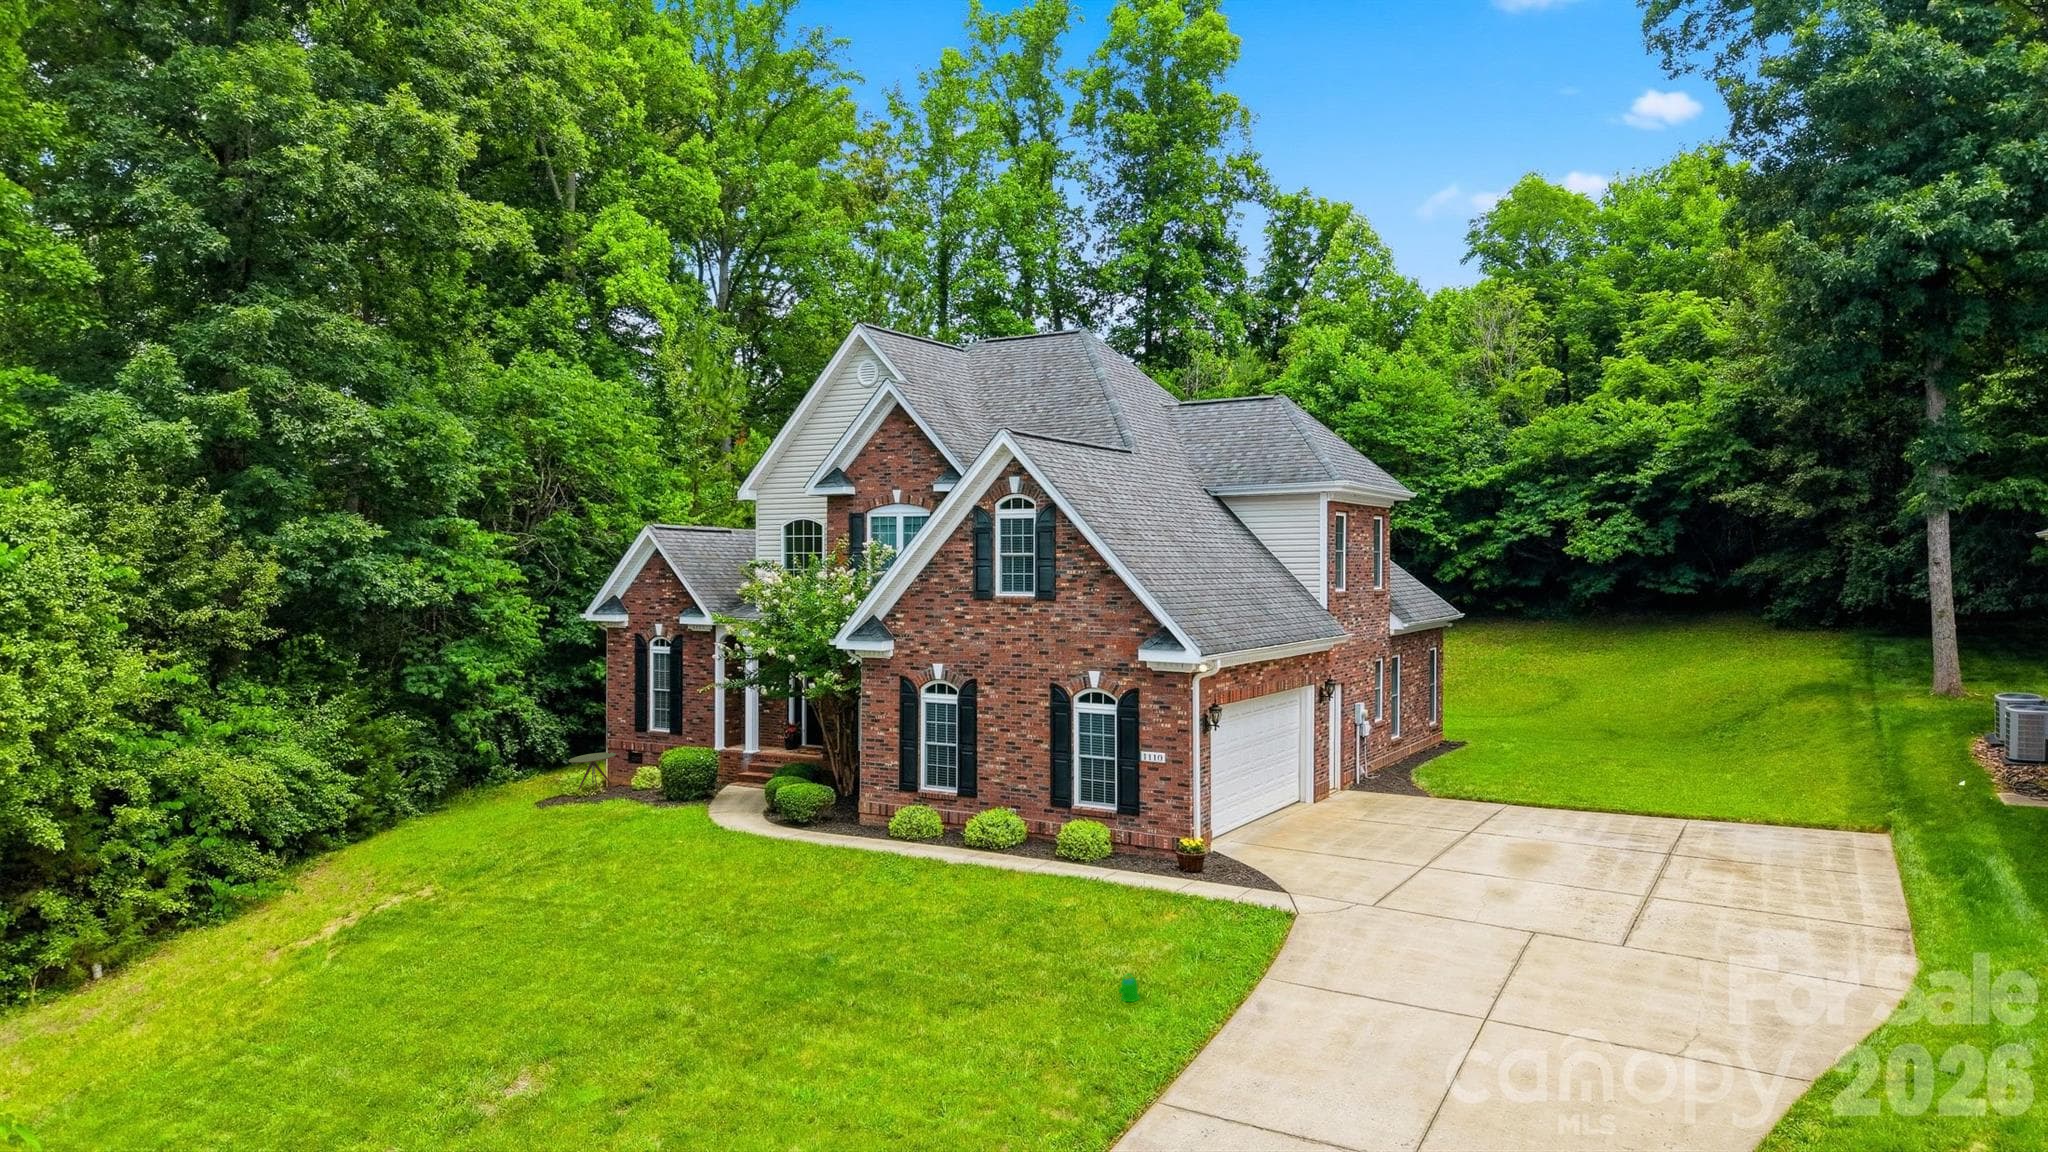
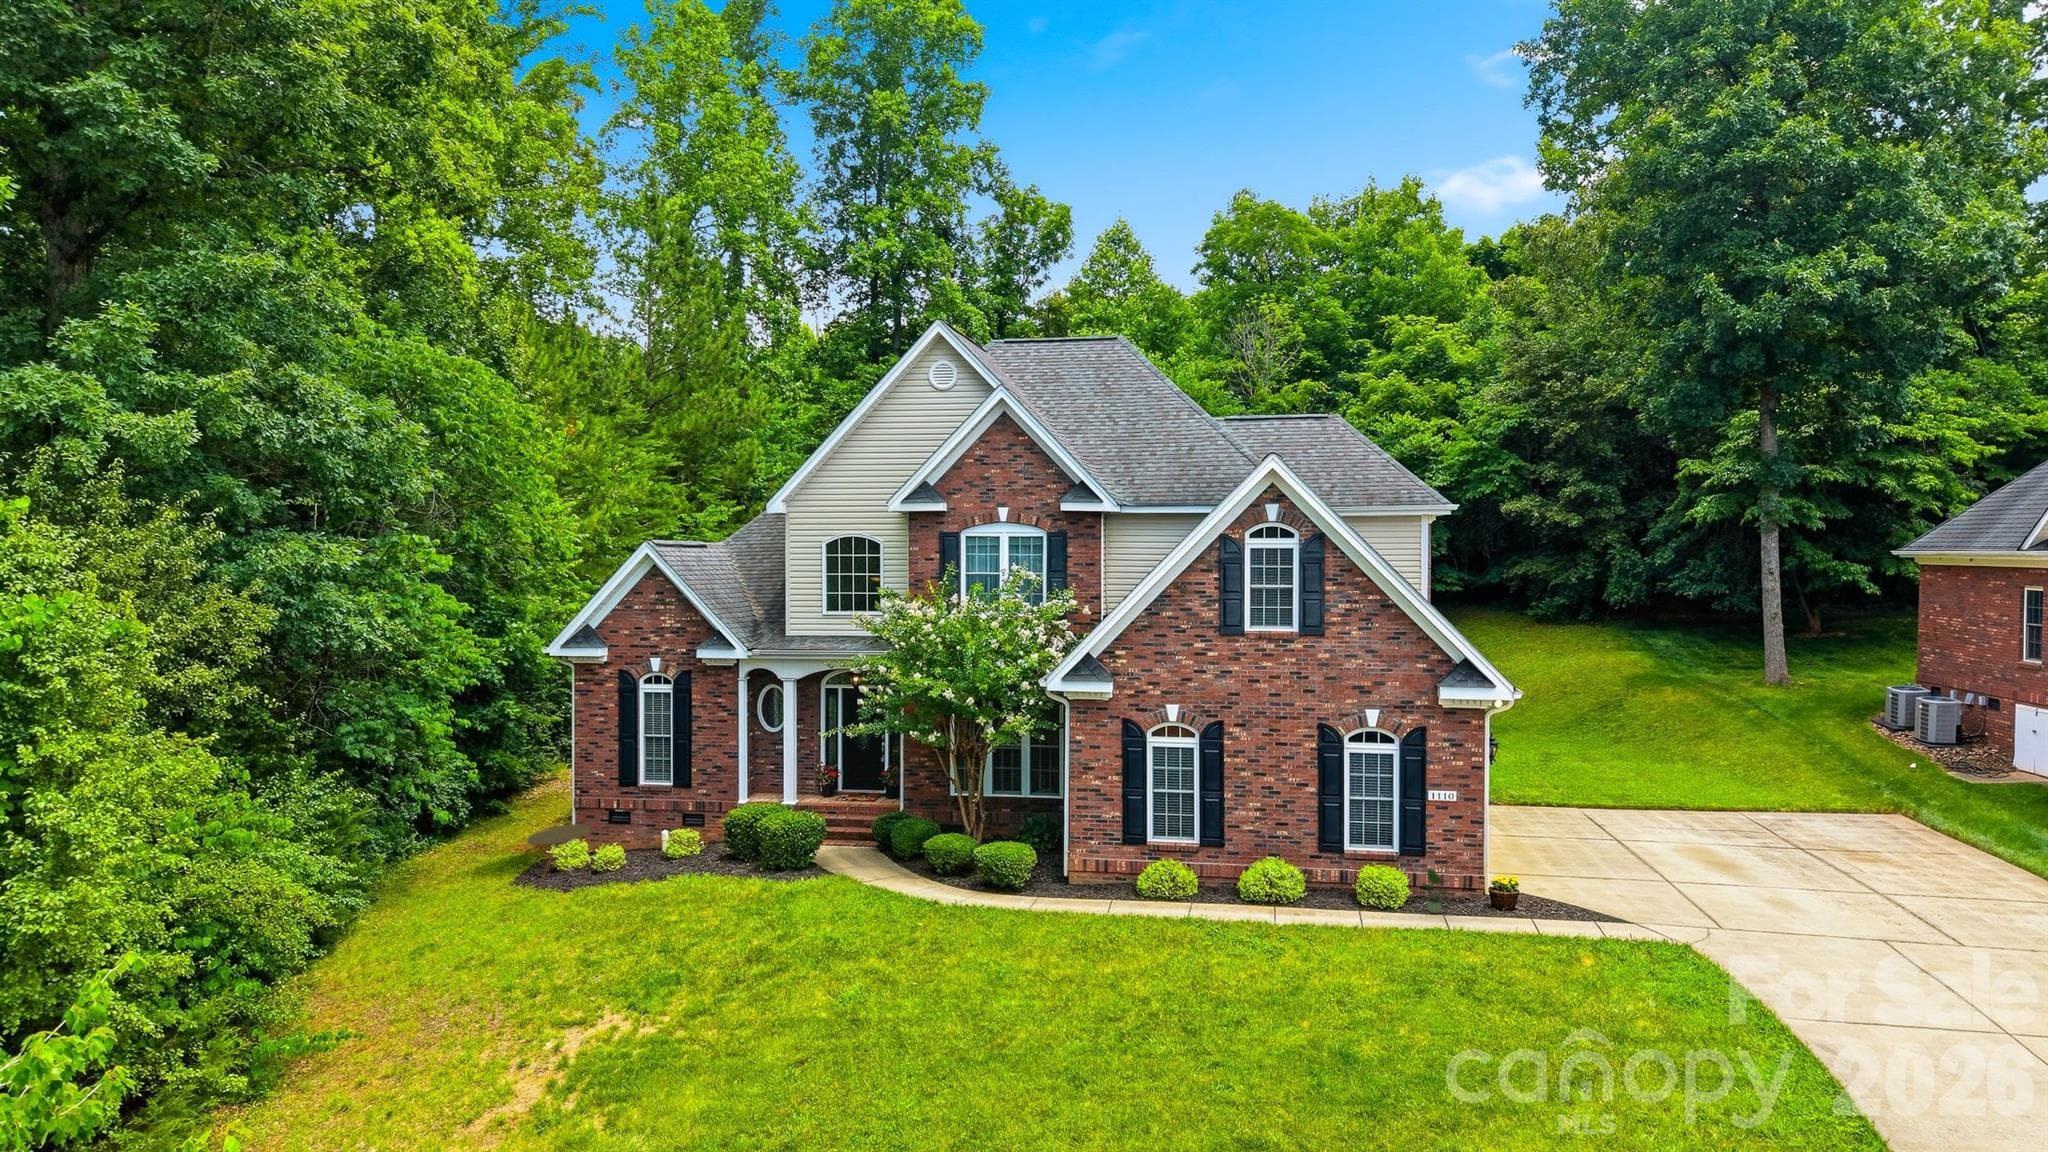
potted plant: none [1120,825,1150,866] -> present [1420,869,1447,913]
watering can: present [1119,973,1140,1002] -> none [1793,1084,1831,1121]

